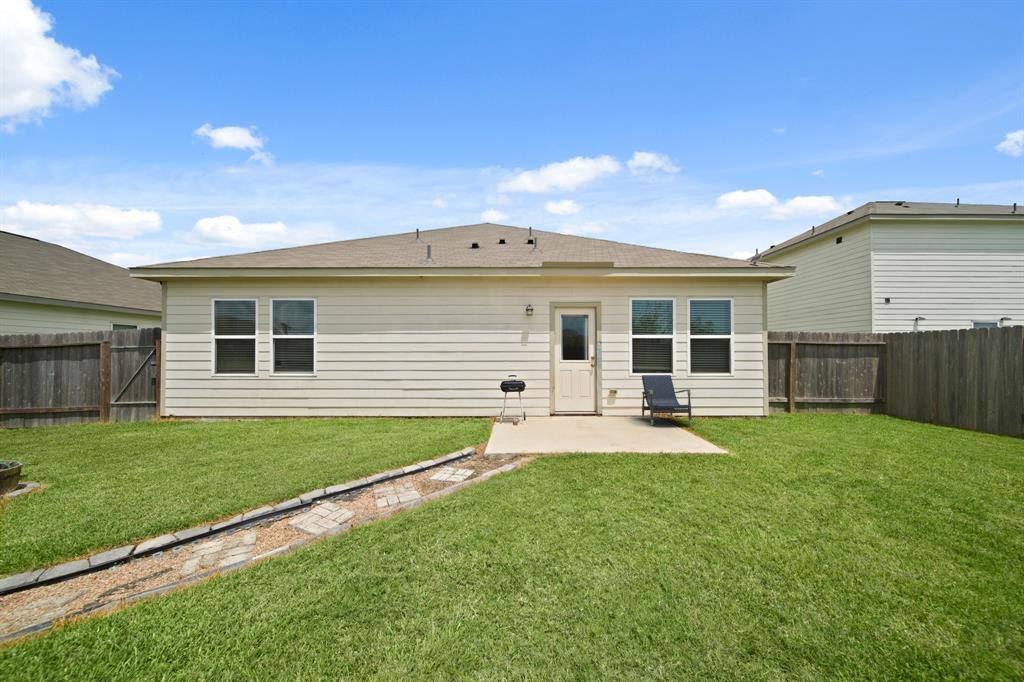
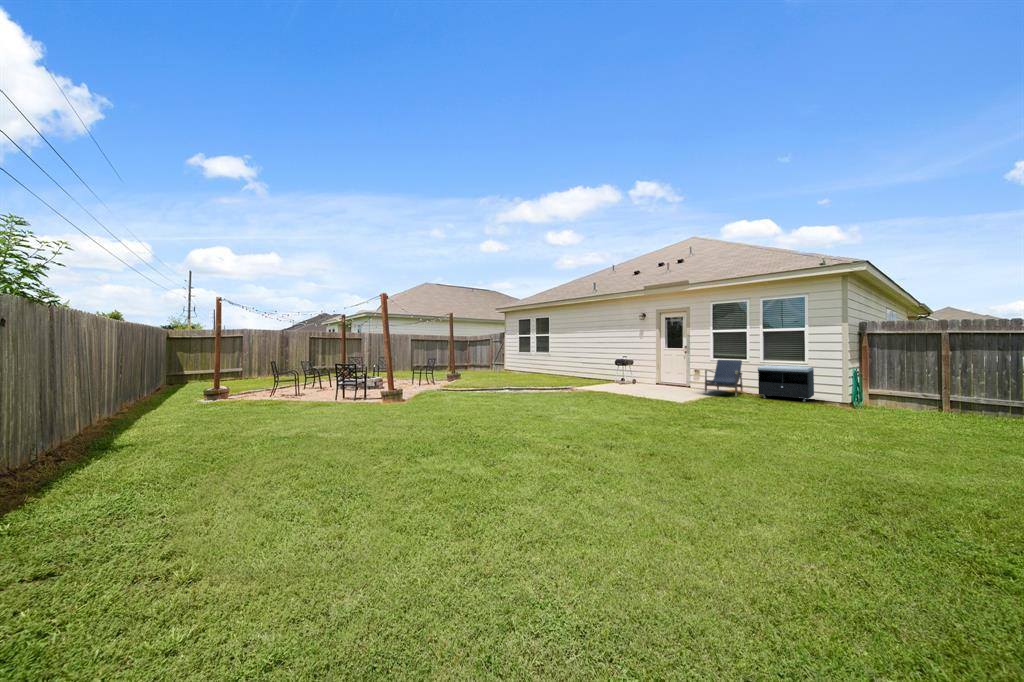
storage bench: none [694,380,759,422] -> present [758,365,814,401]

